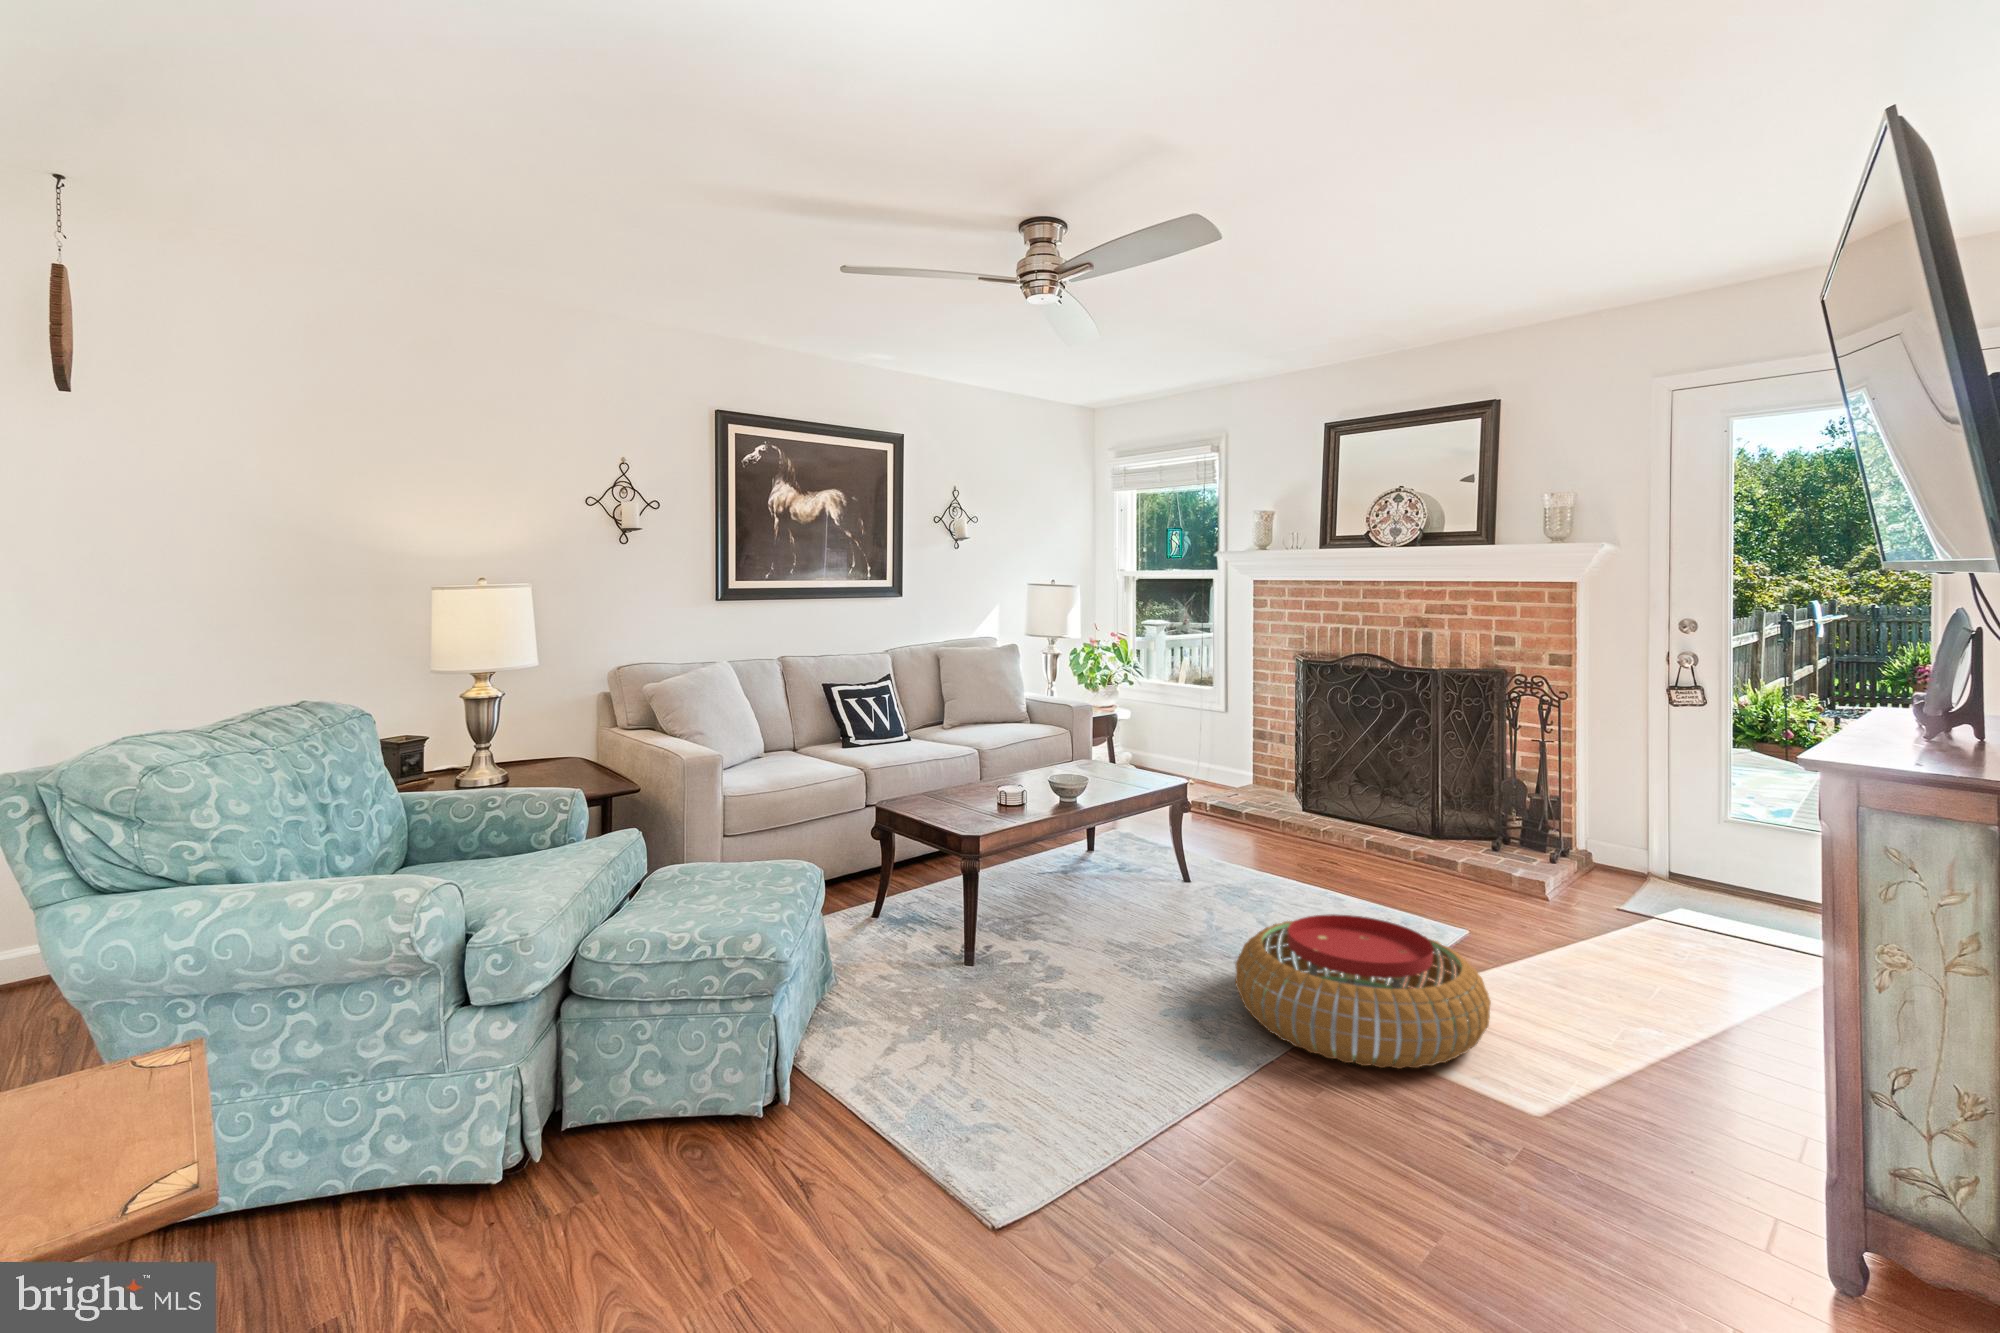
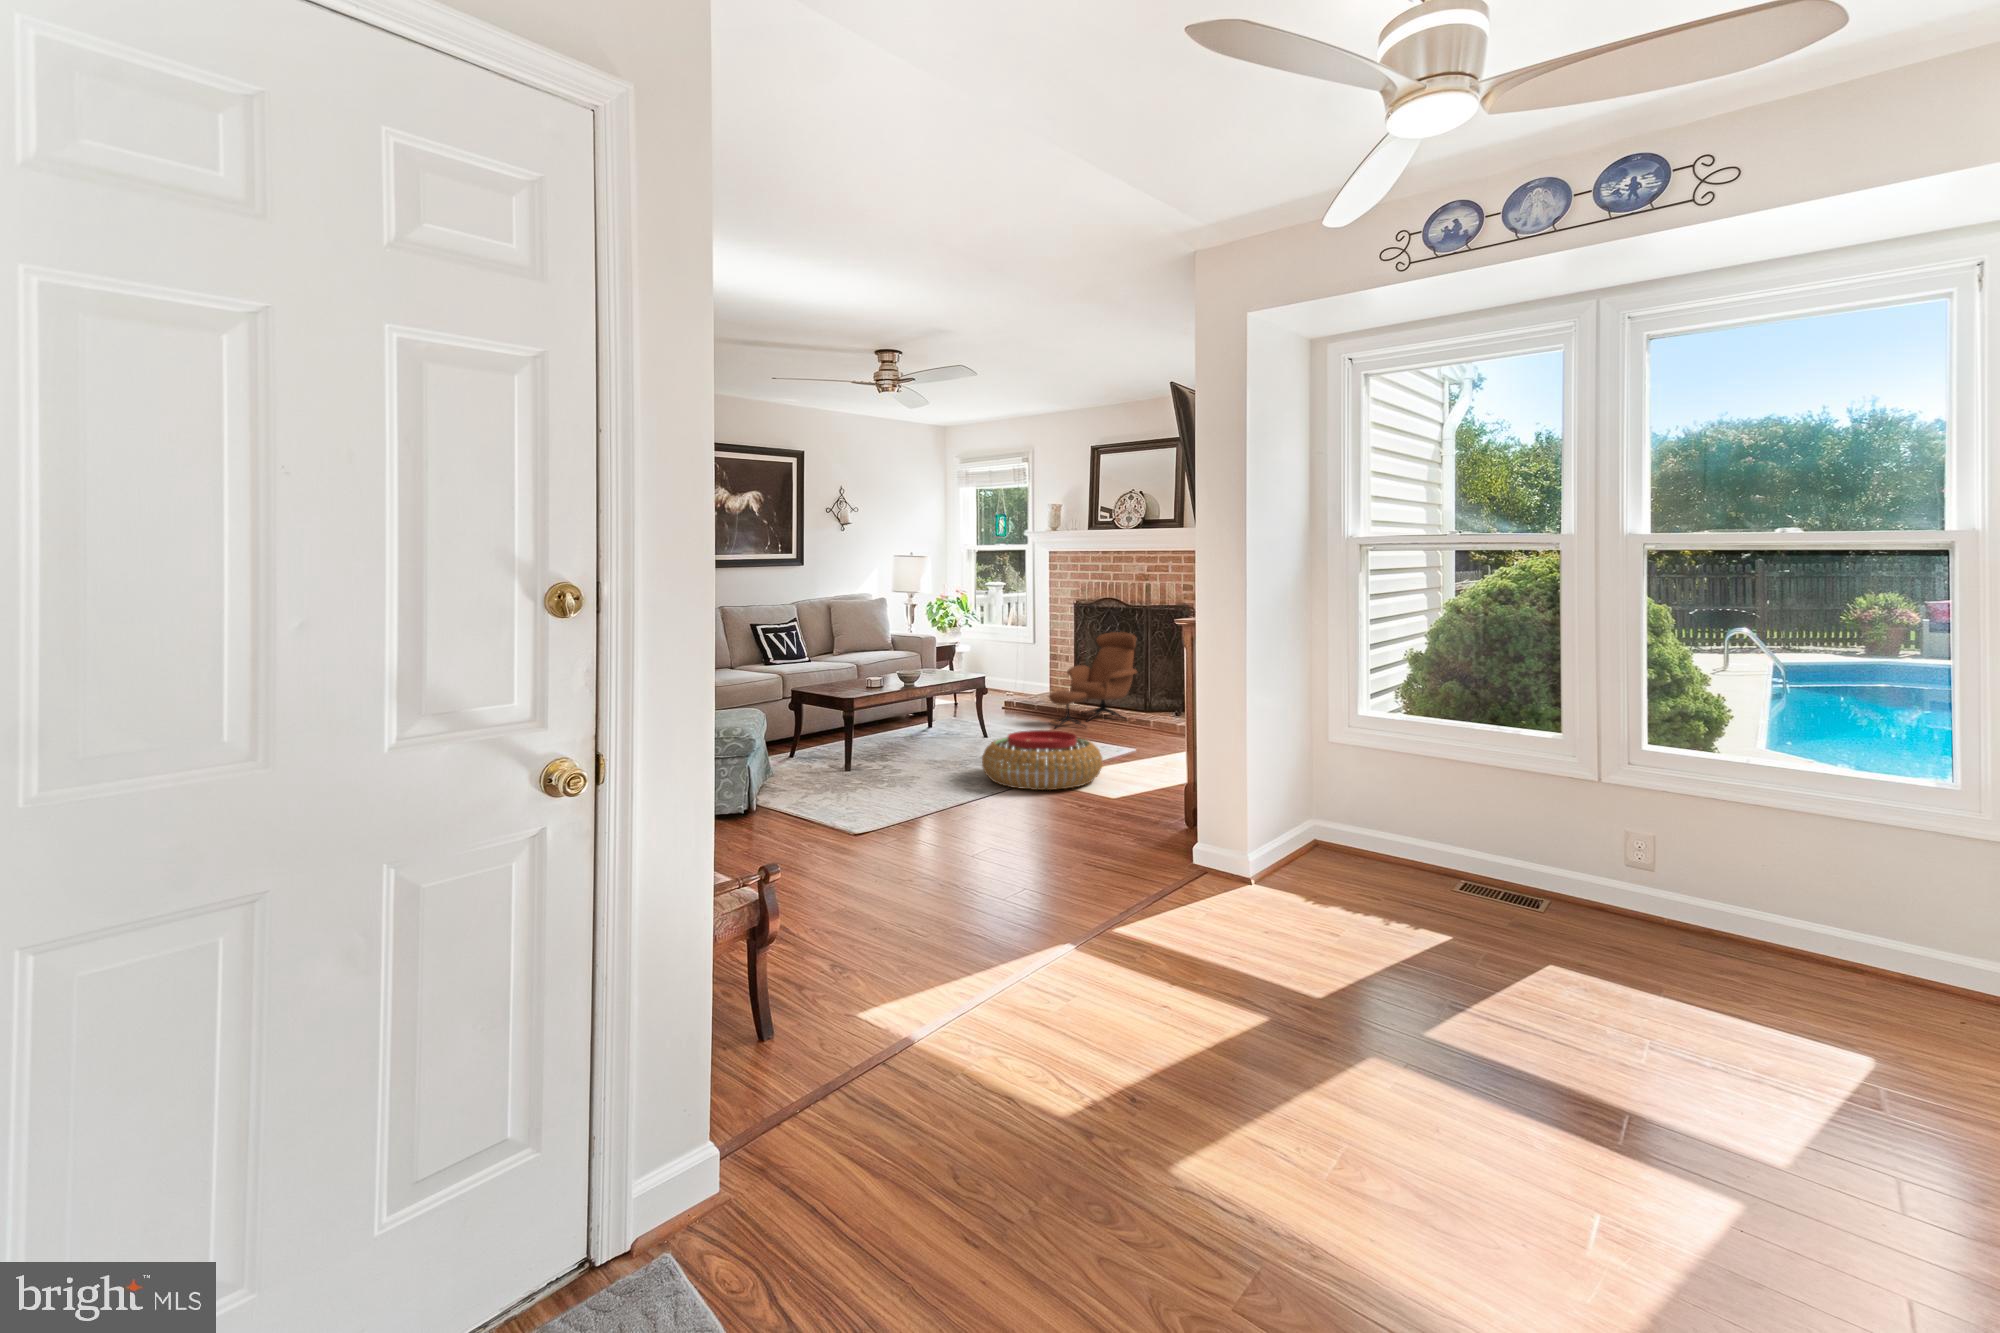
lounge chair: none [1277,704,1417,864] -> present [1049,632,1137,727]

